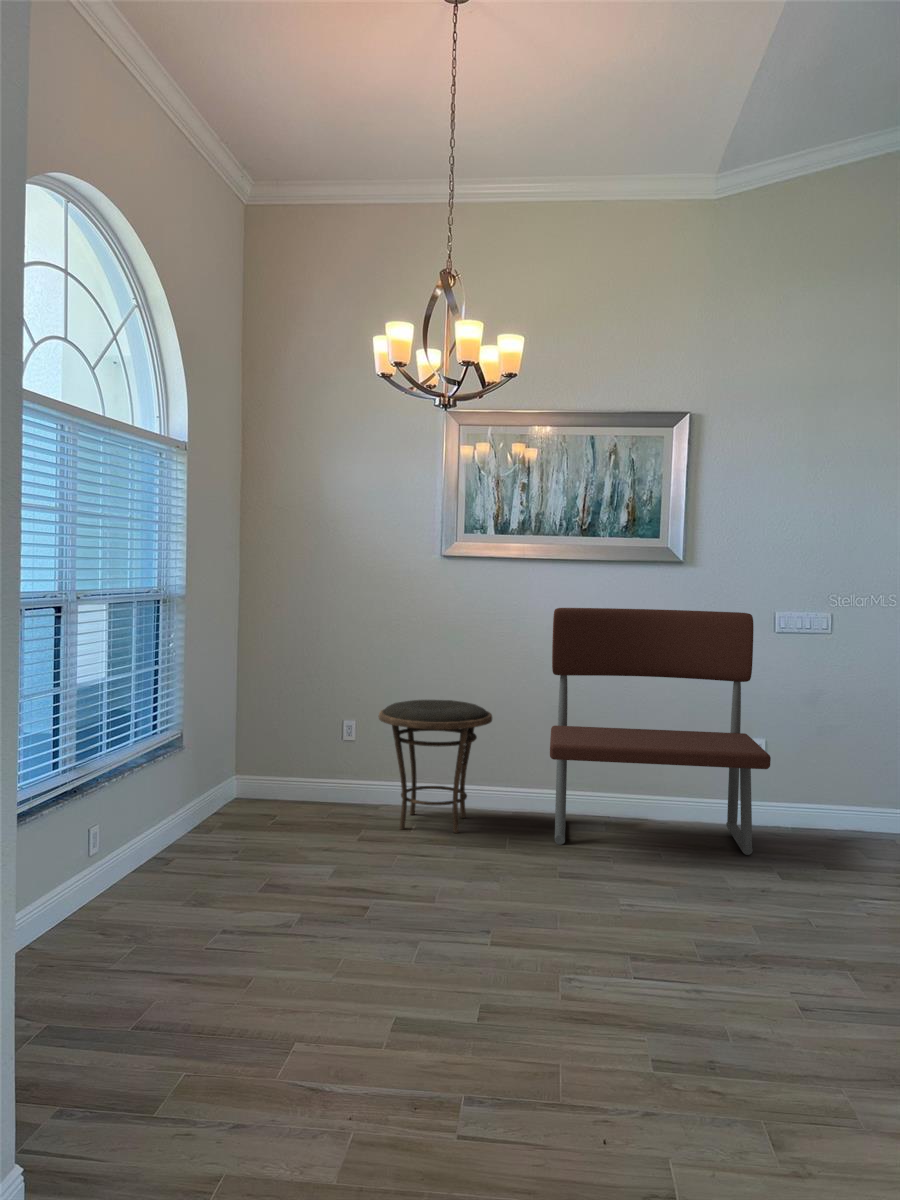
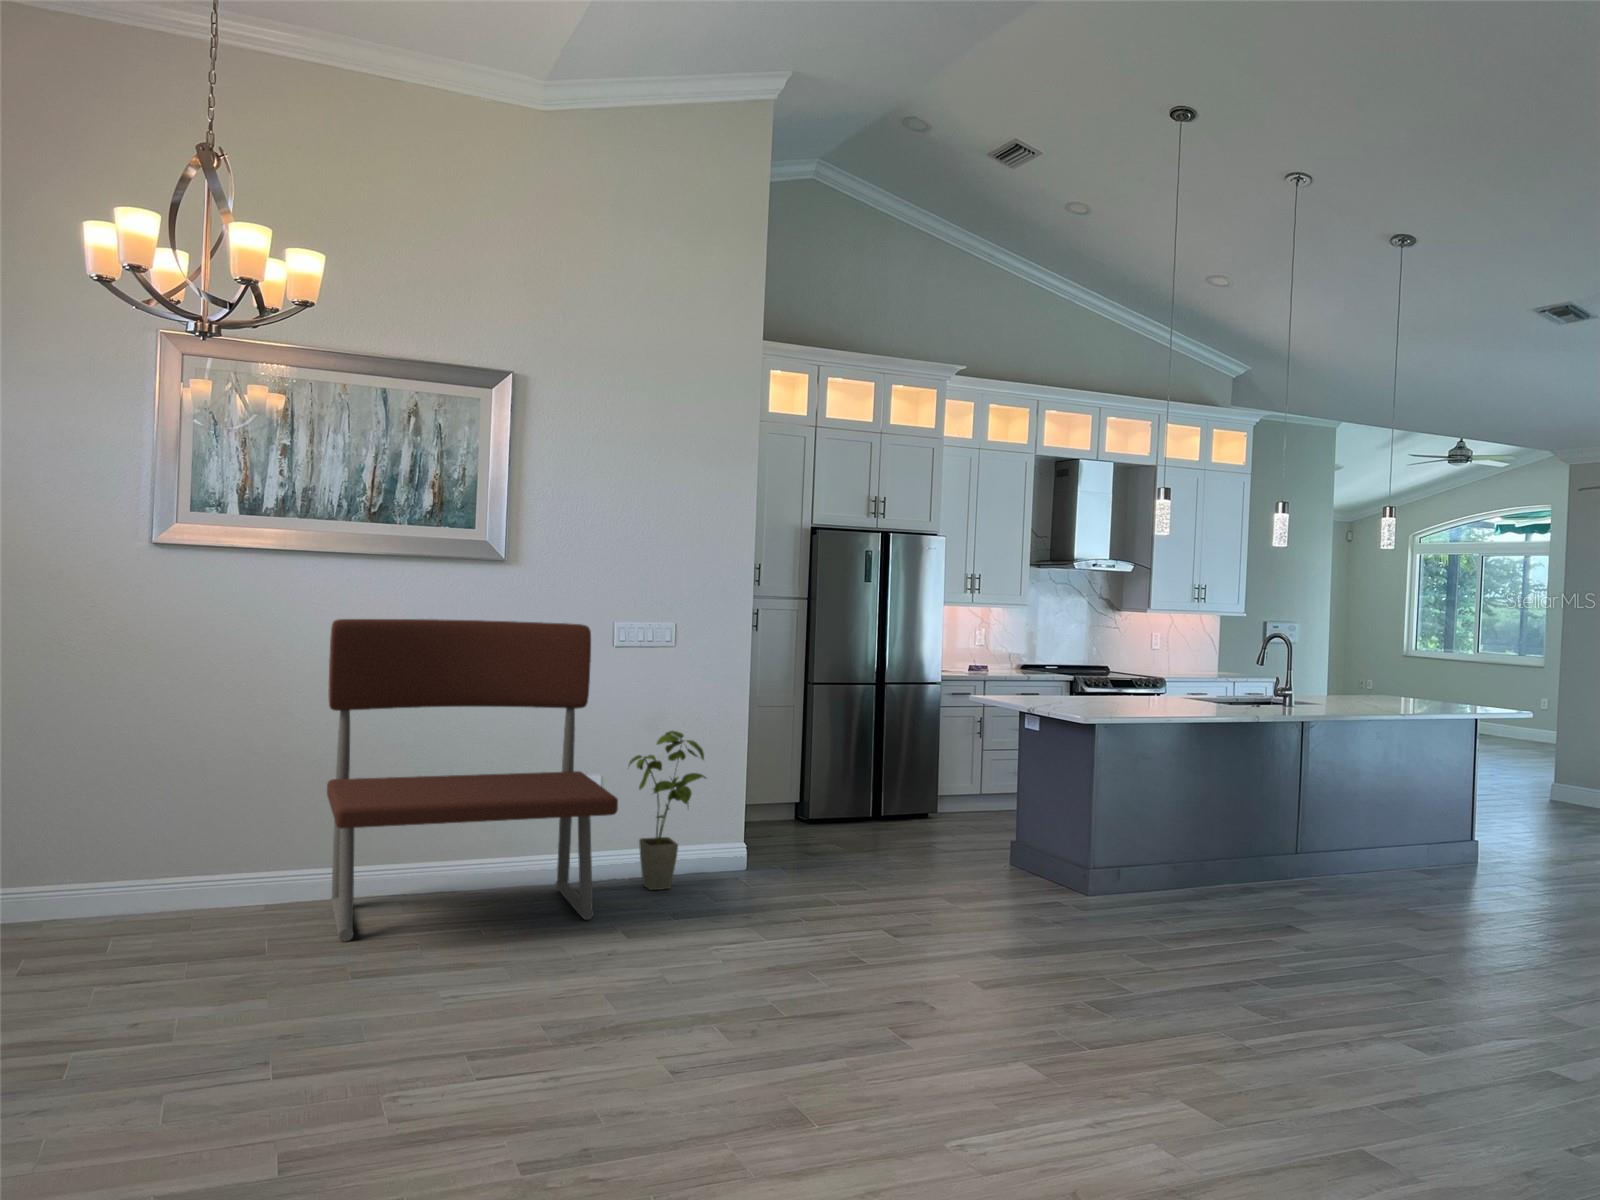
side table: present [378,700,492,833] -> none [49,754,241,954]
house plant: none [788,704,862,840] -> present [629,730,706,890]

